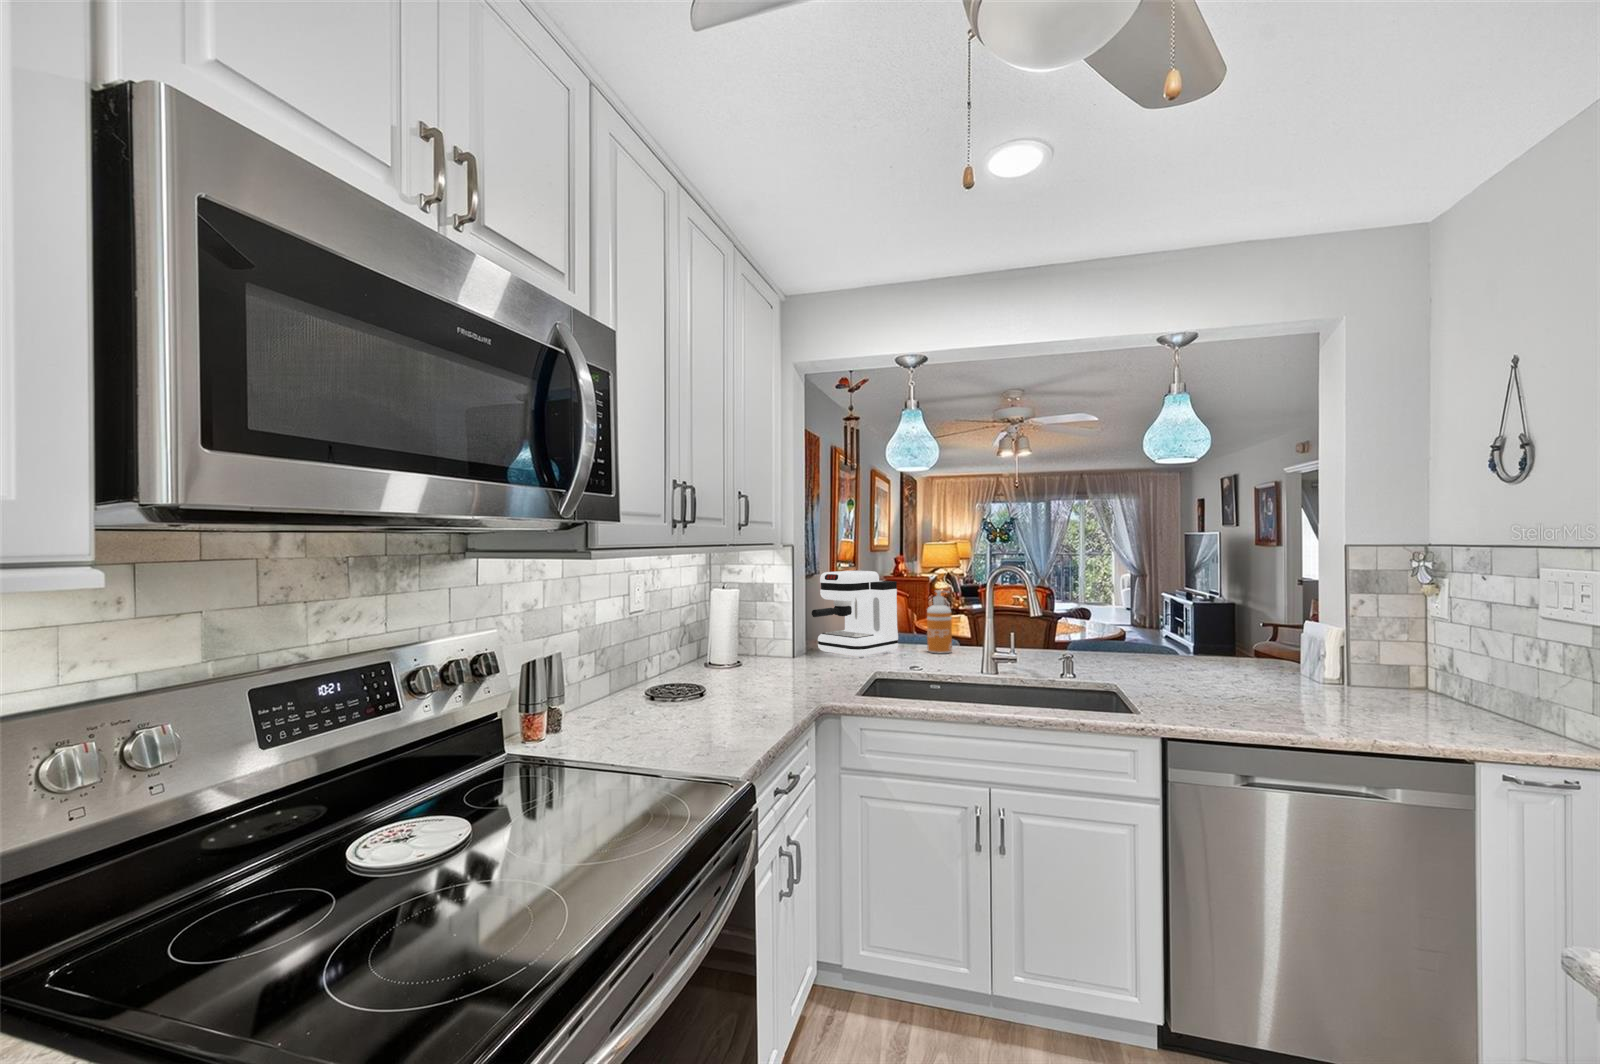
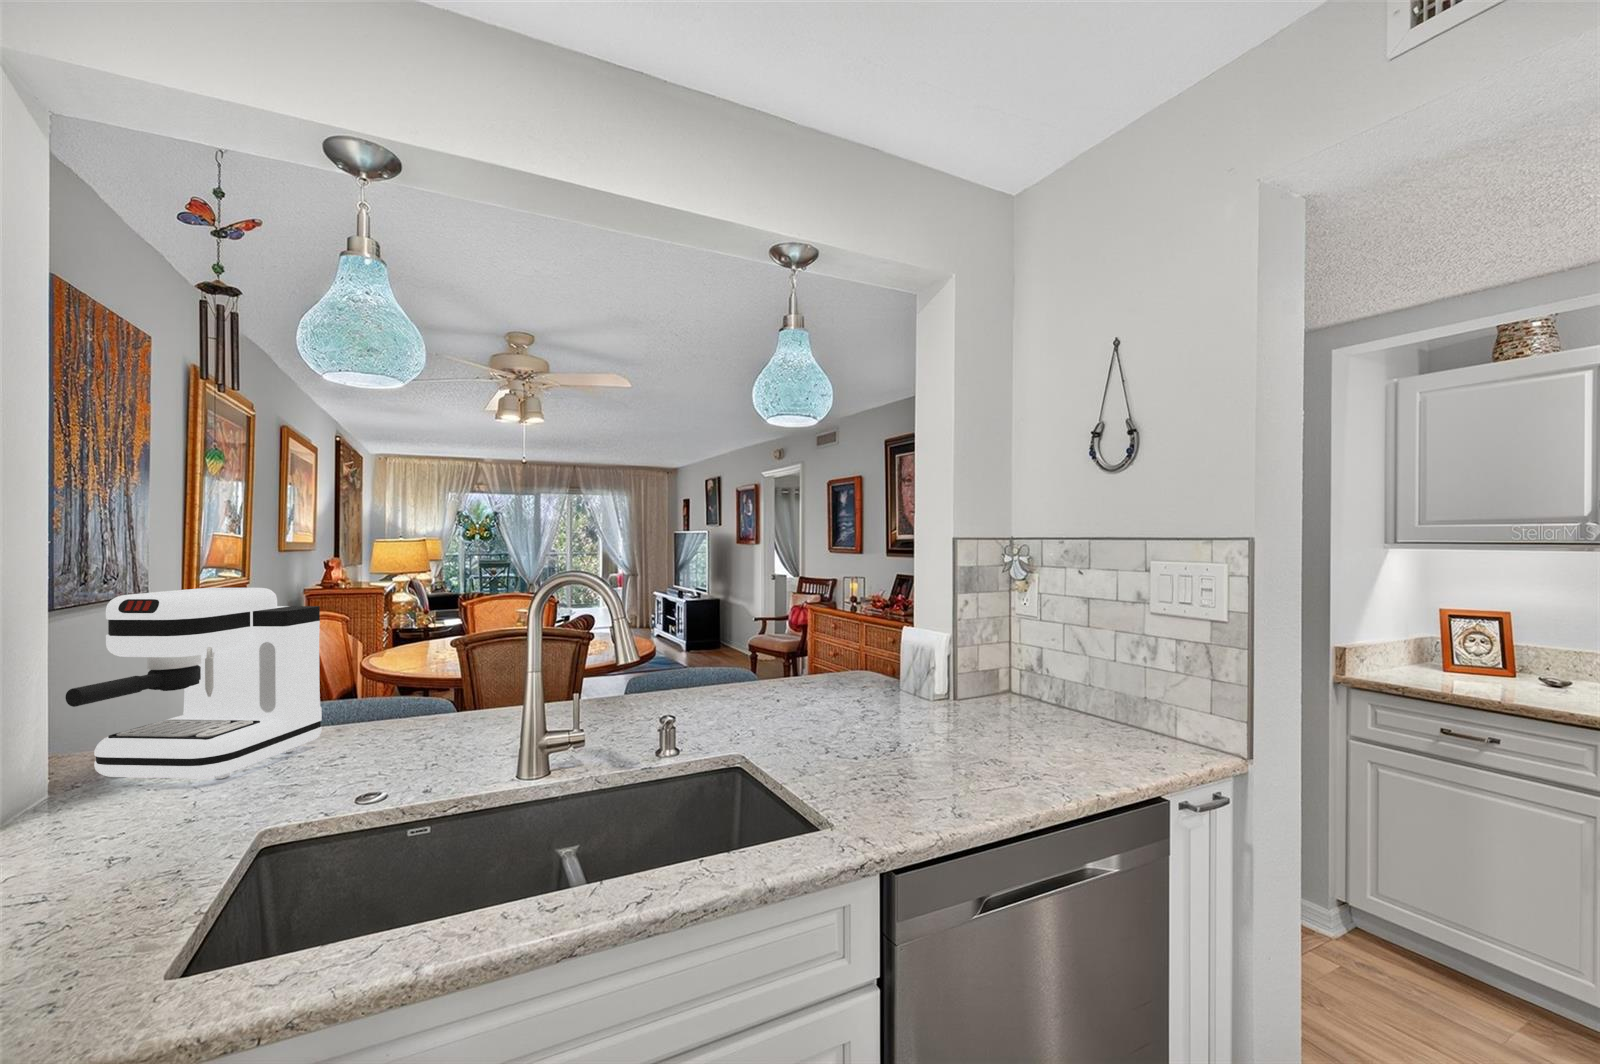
soap dispenser: present [927,590,952,653] -> none [387,617,438,734]

